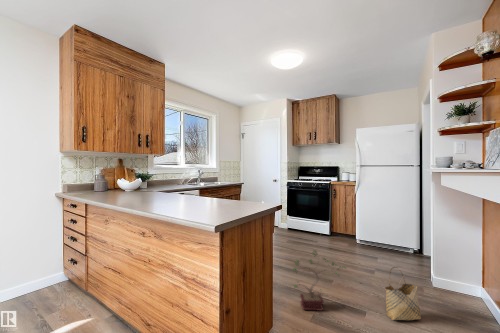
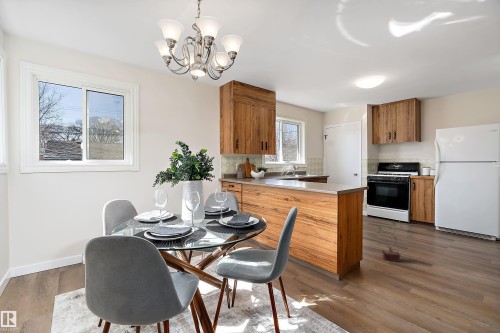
woven basket: present [385,267,421,320] -> none [450,237,481,274]

